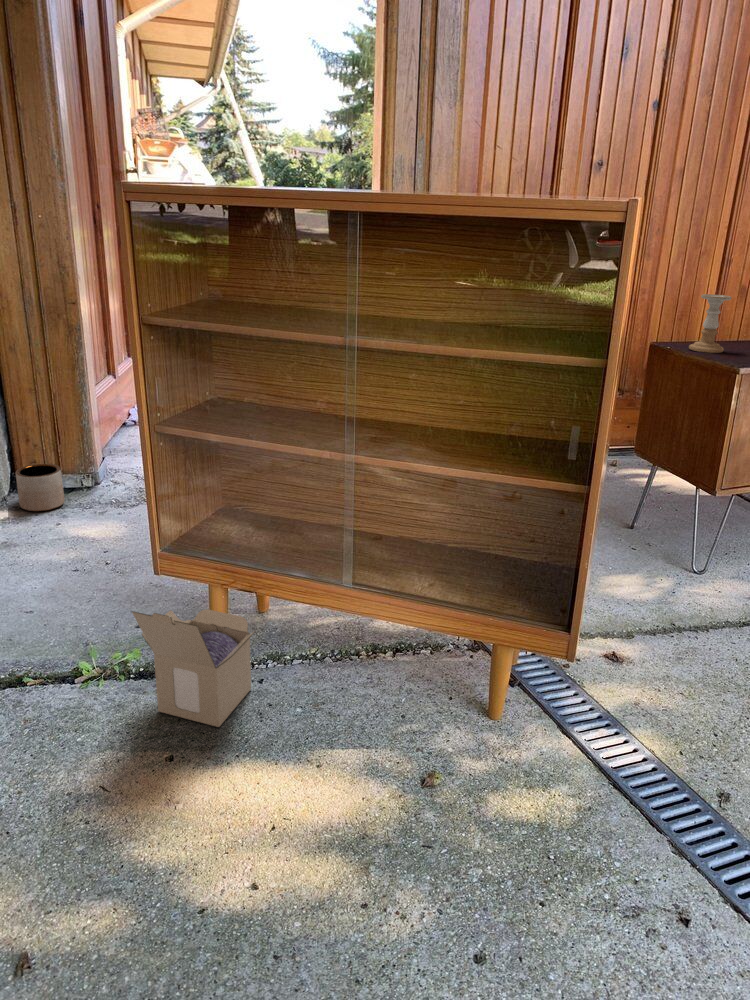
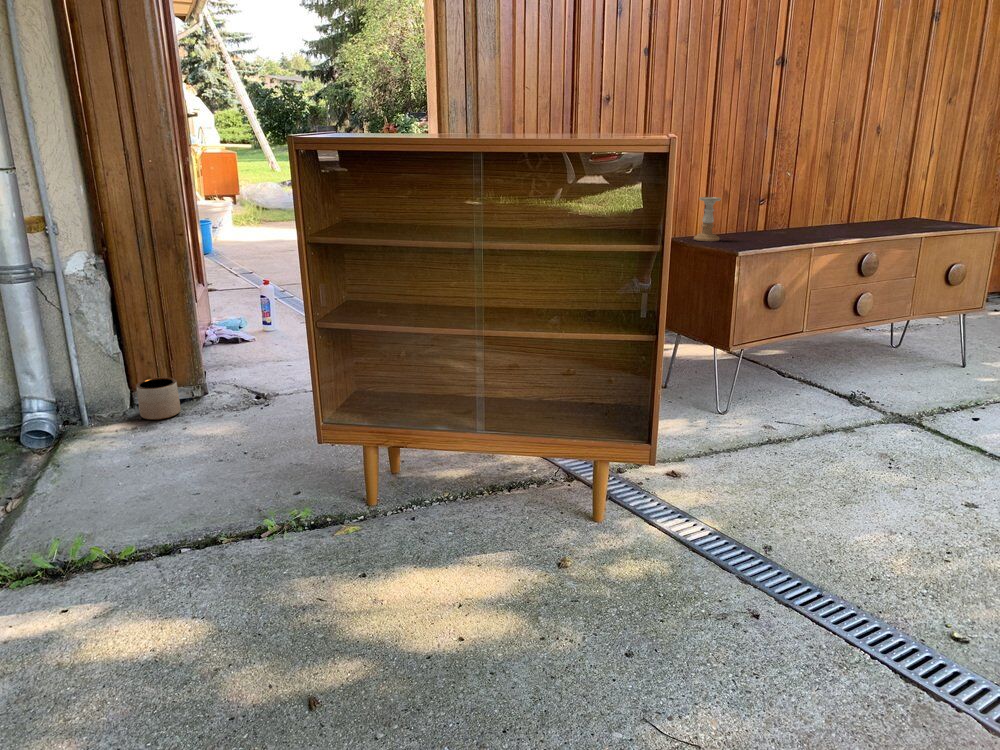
cardboard box: present [132,609,255,727] -> none [326,460,413,551]

